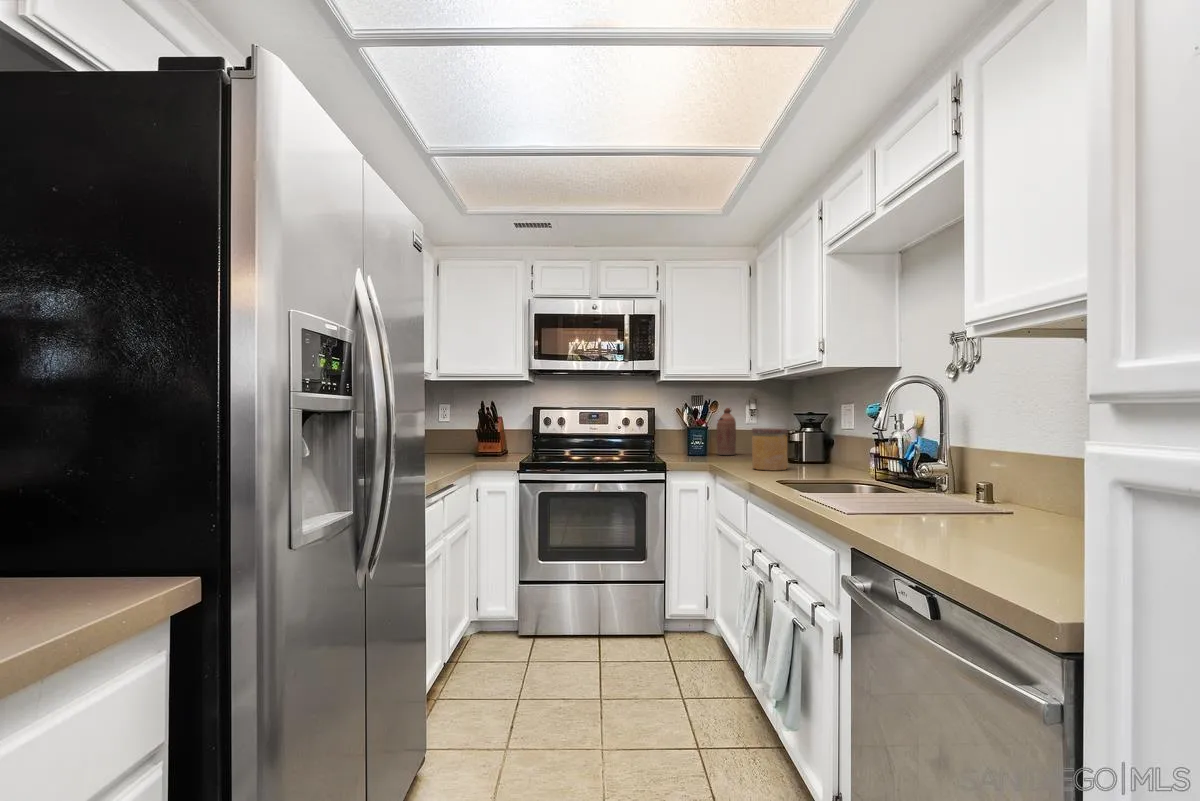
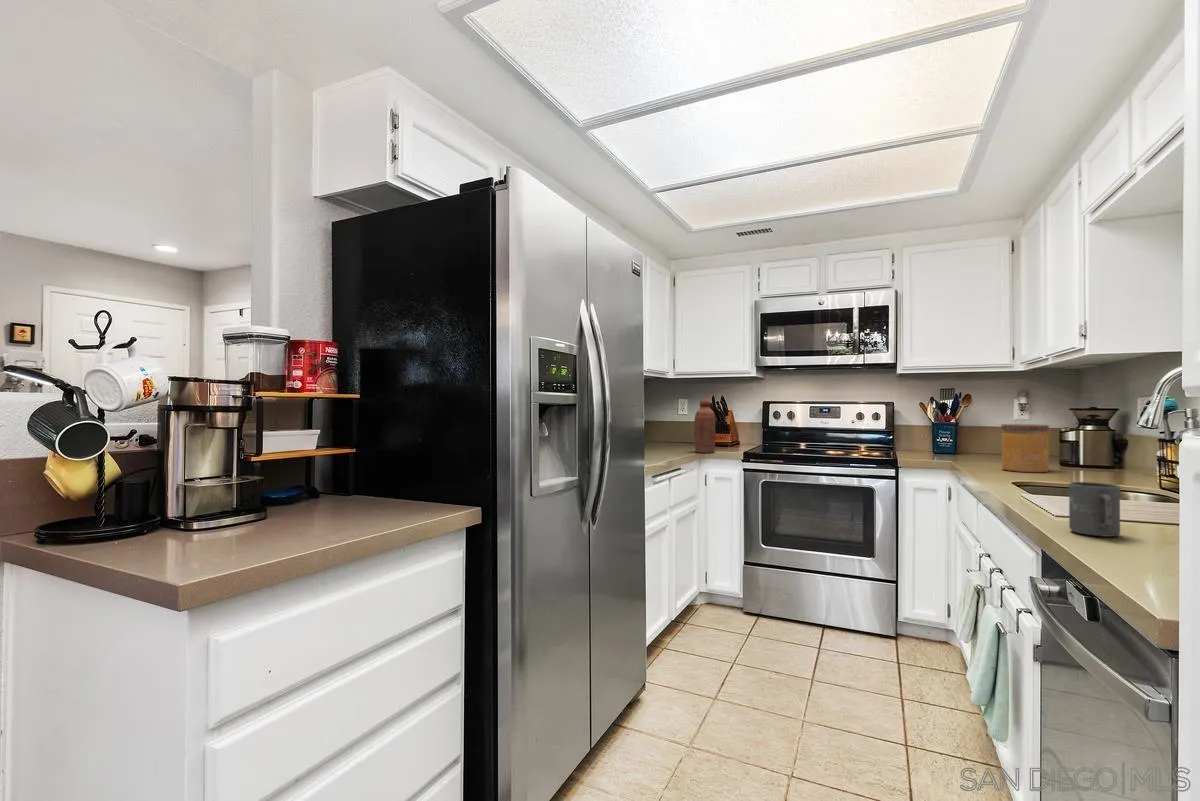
bottle: present [717,408,736,455] -> present [694,398,715,453]
mug: none [872,483,913,533] -> present [1069,482,1120,537]

